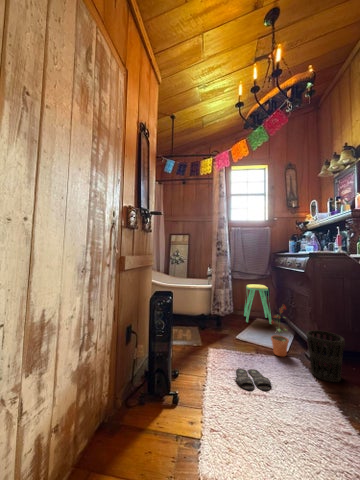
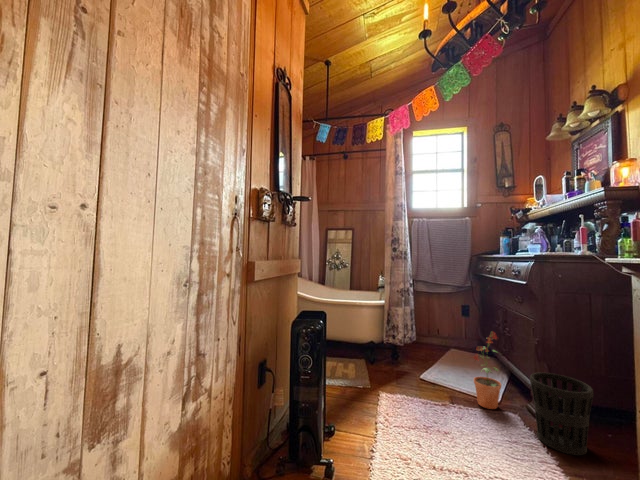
stool: present [244,284,272,324] -> none [433,300,474,357]
slippers: present [235,369,271,391] -> none [420,426,475,464]

